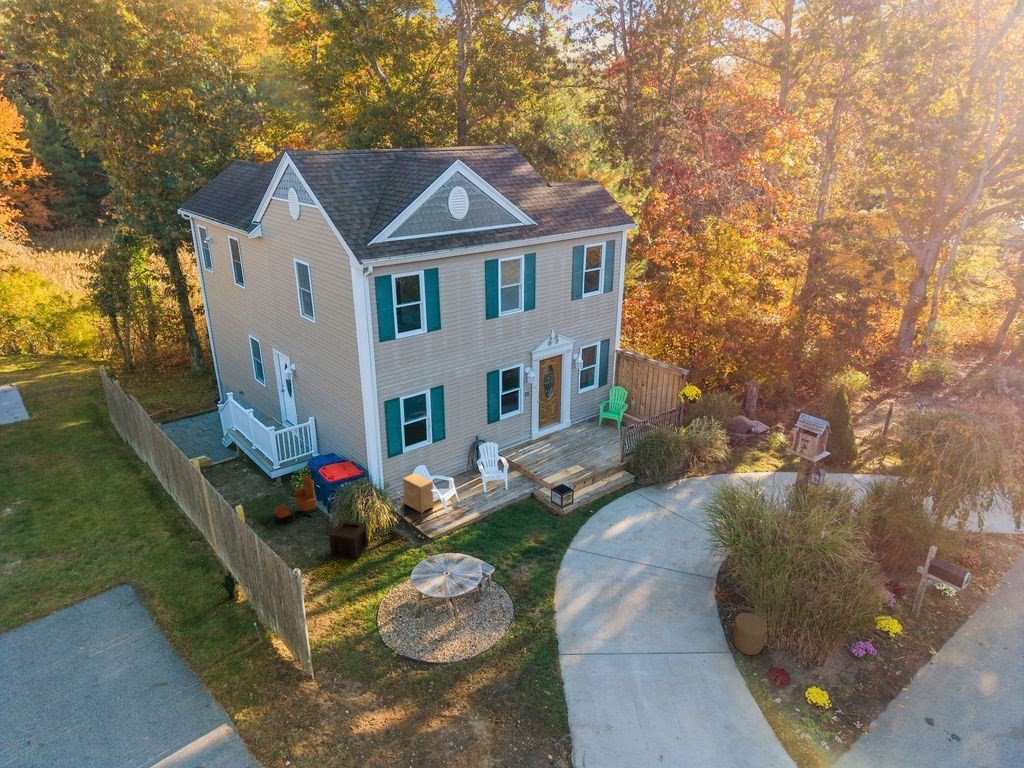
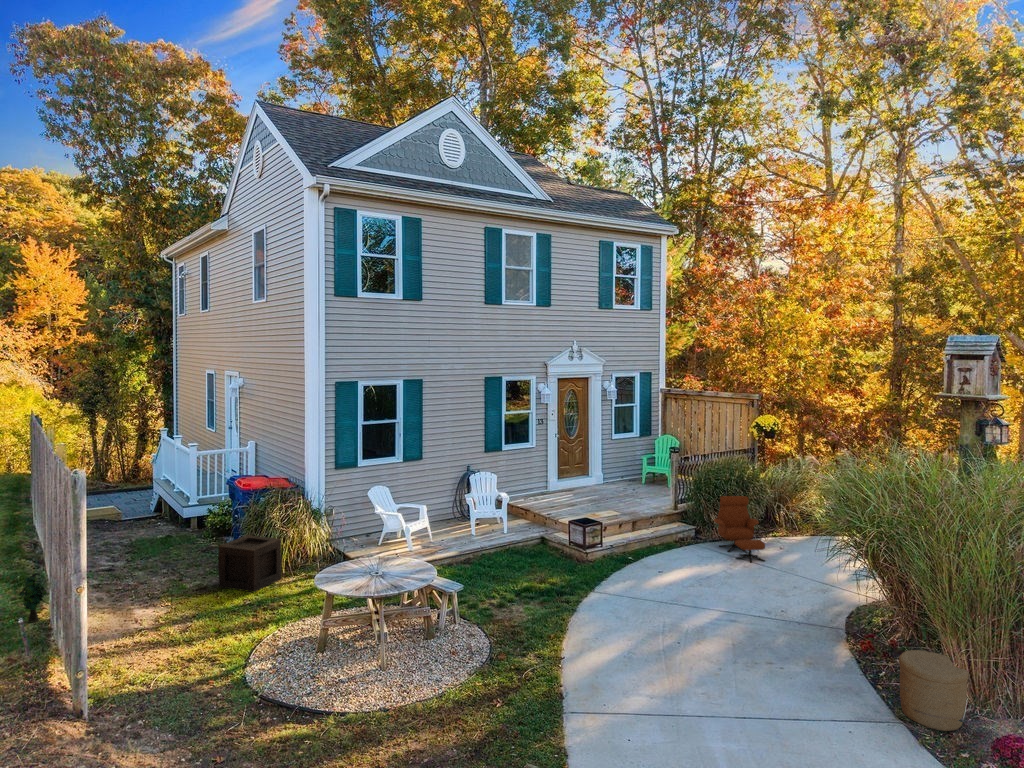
side table: present [403,473,433,513] -> none [352,494,394,547]
lounge chair: present [274,475,317,526] -> present [714,496,765,563]

